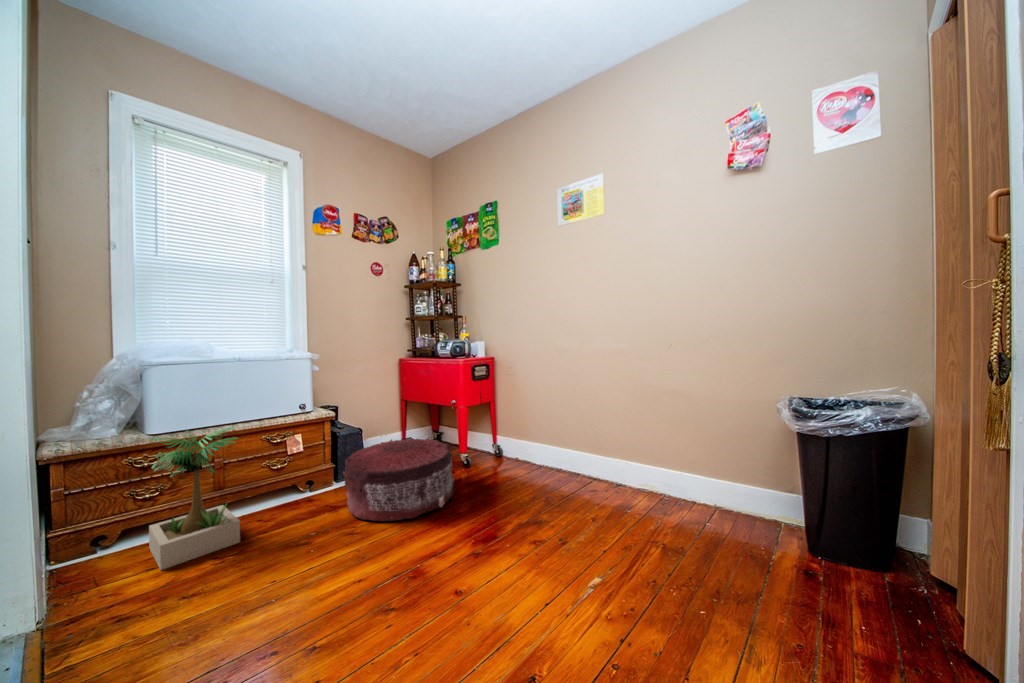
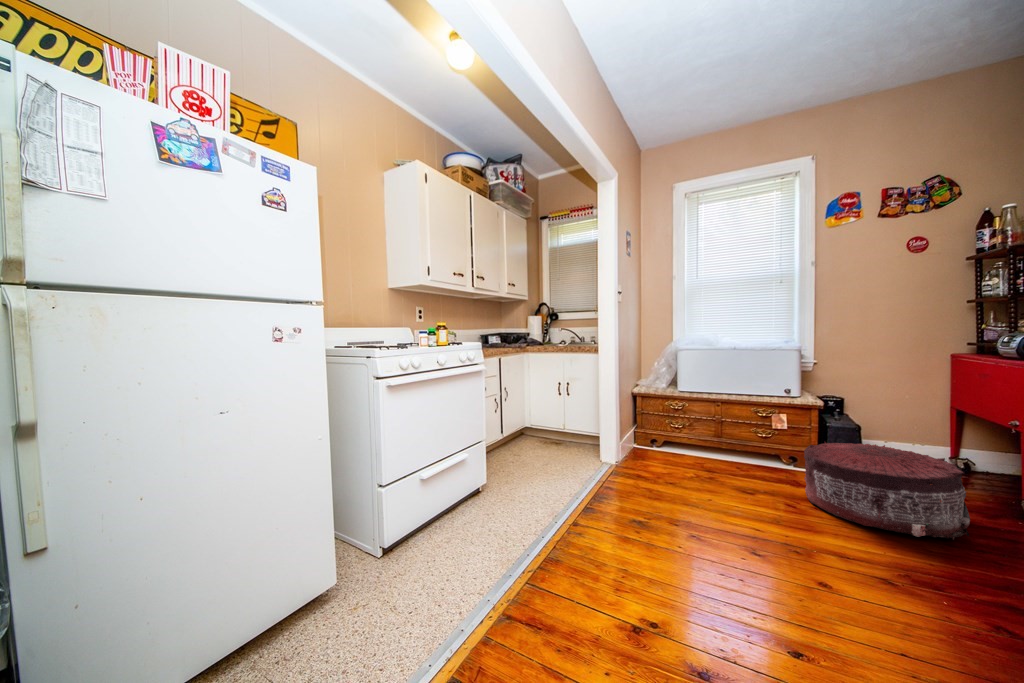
potted plant: present [149,427,240,570] -> none [669,389,731,474]

